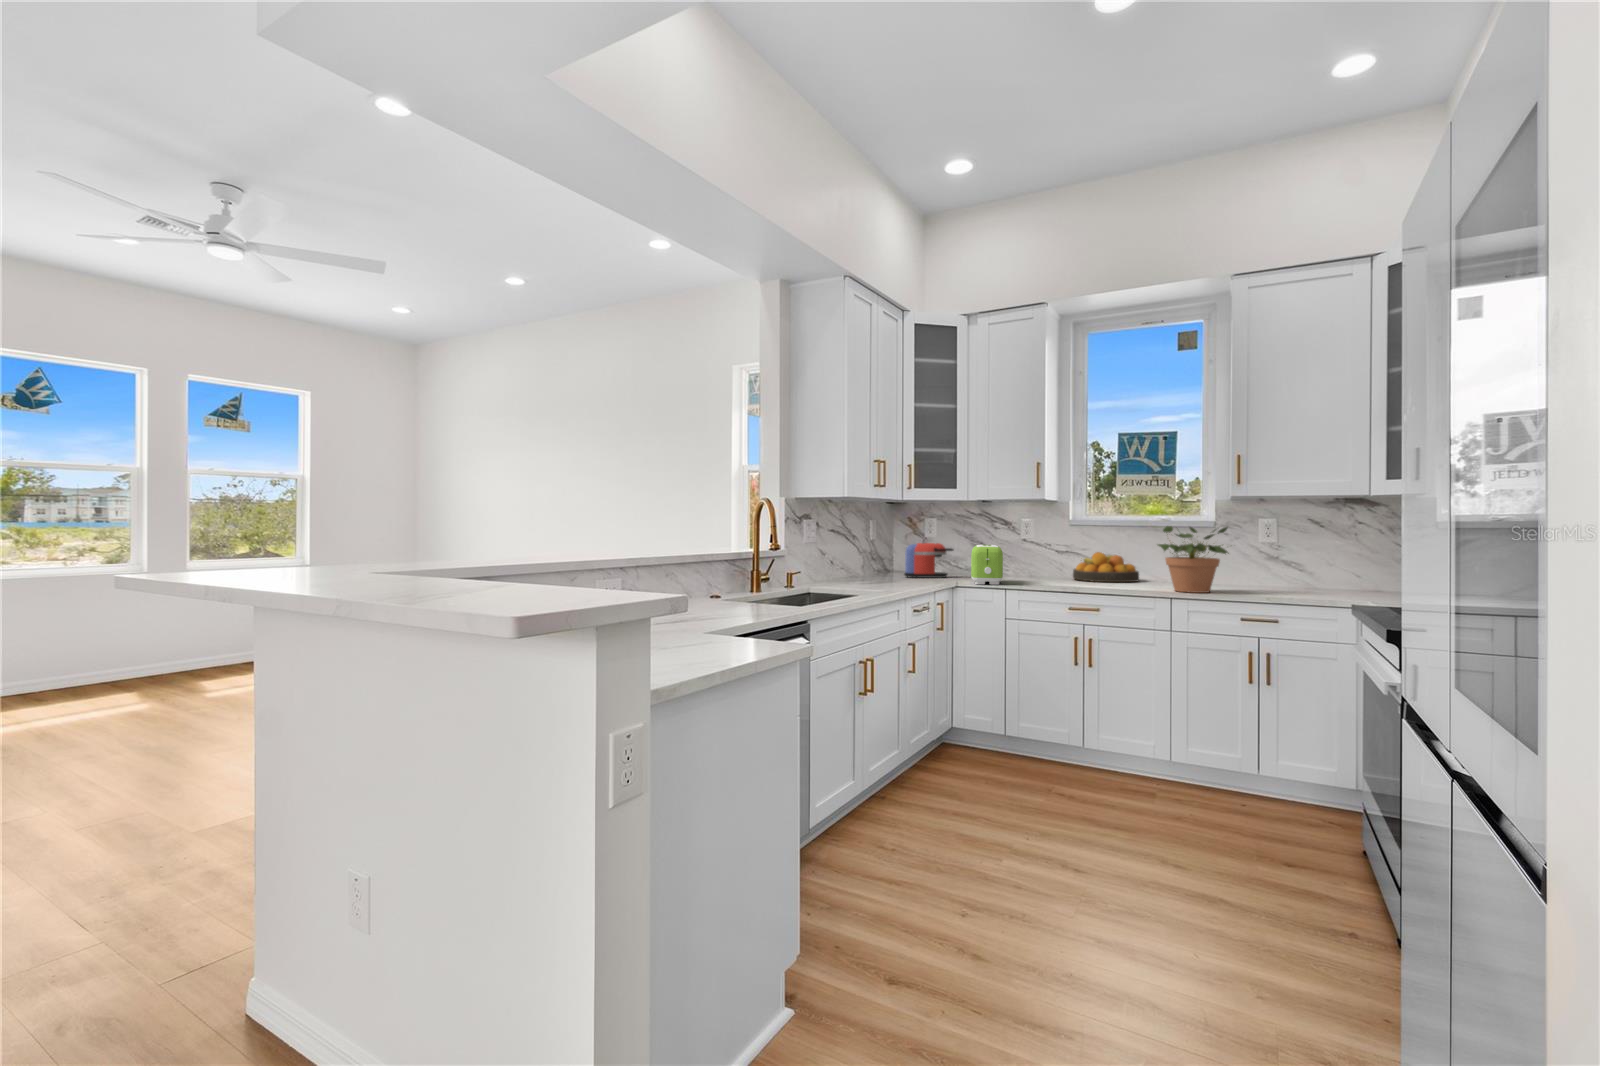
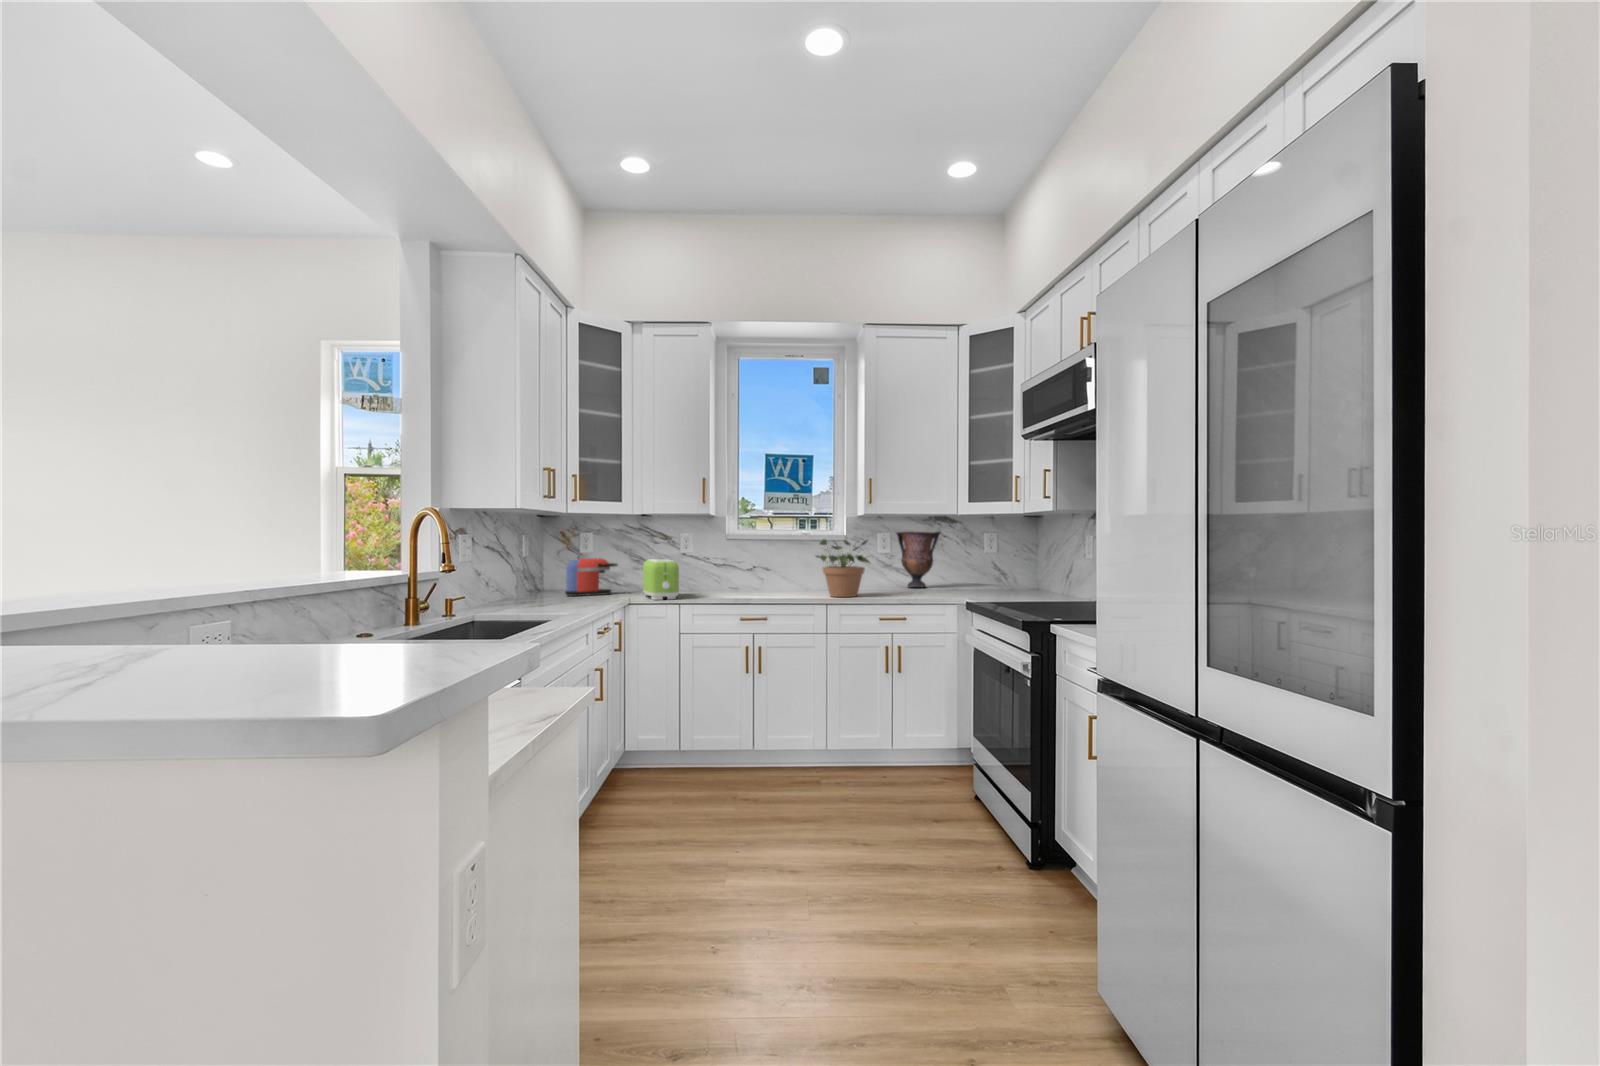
vase: none [1286,517,1354,588] -> present [896,531,941,587]
fruit bowl: present [1073,552,1139,582] -> none [731,563,788,591]

